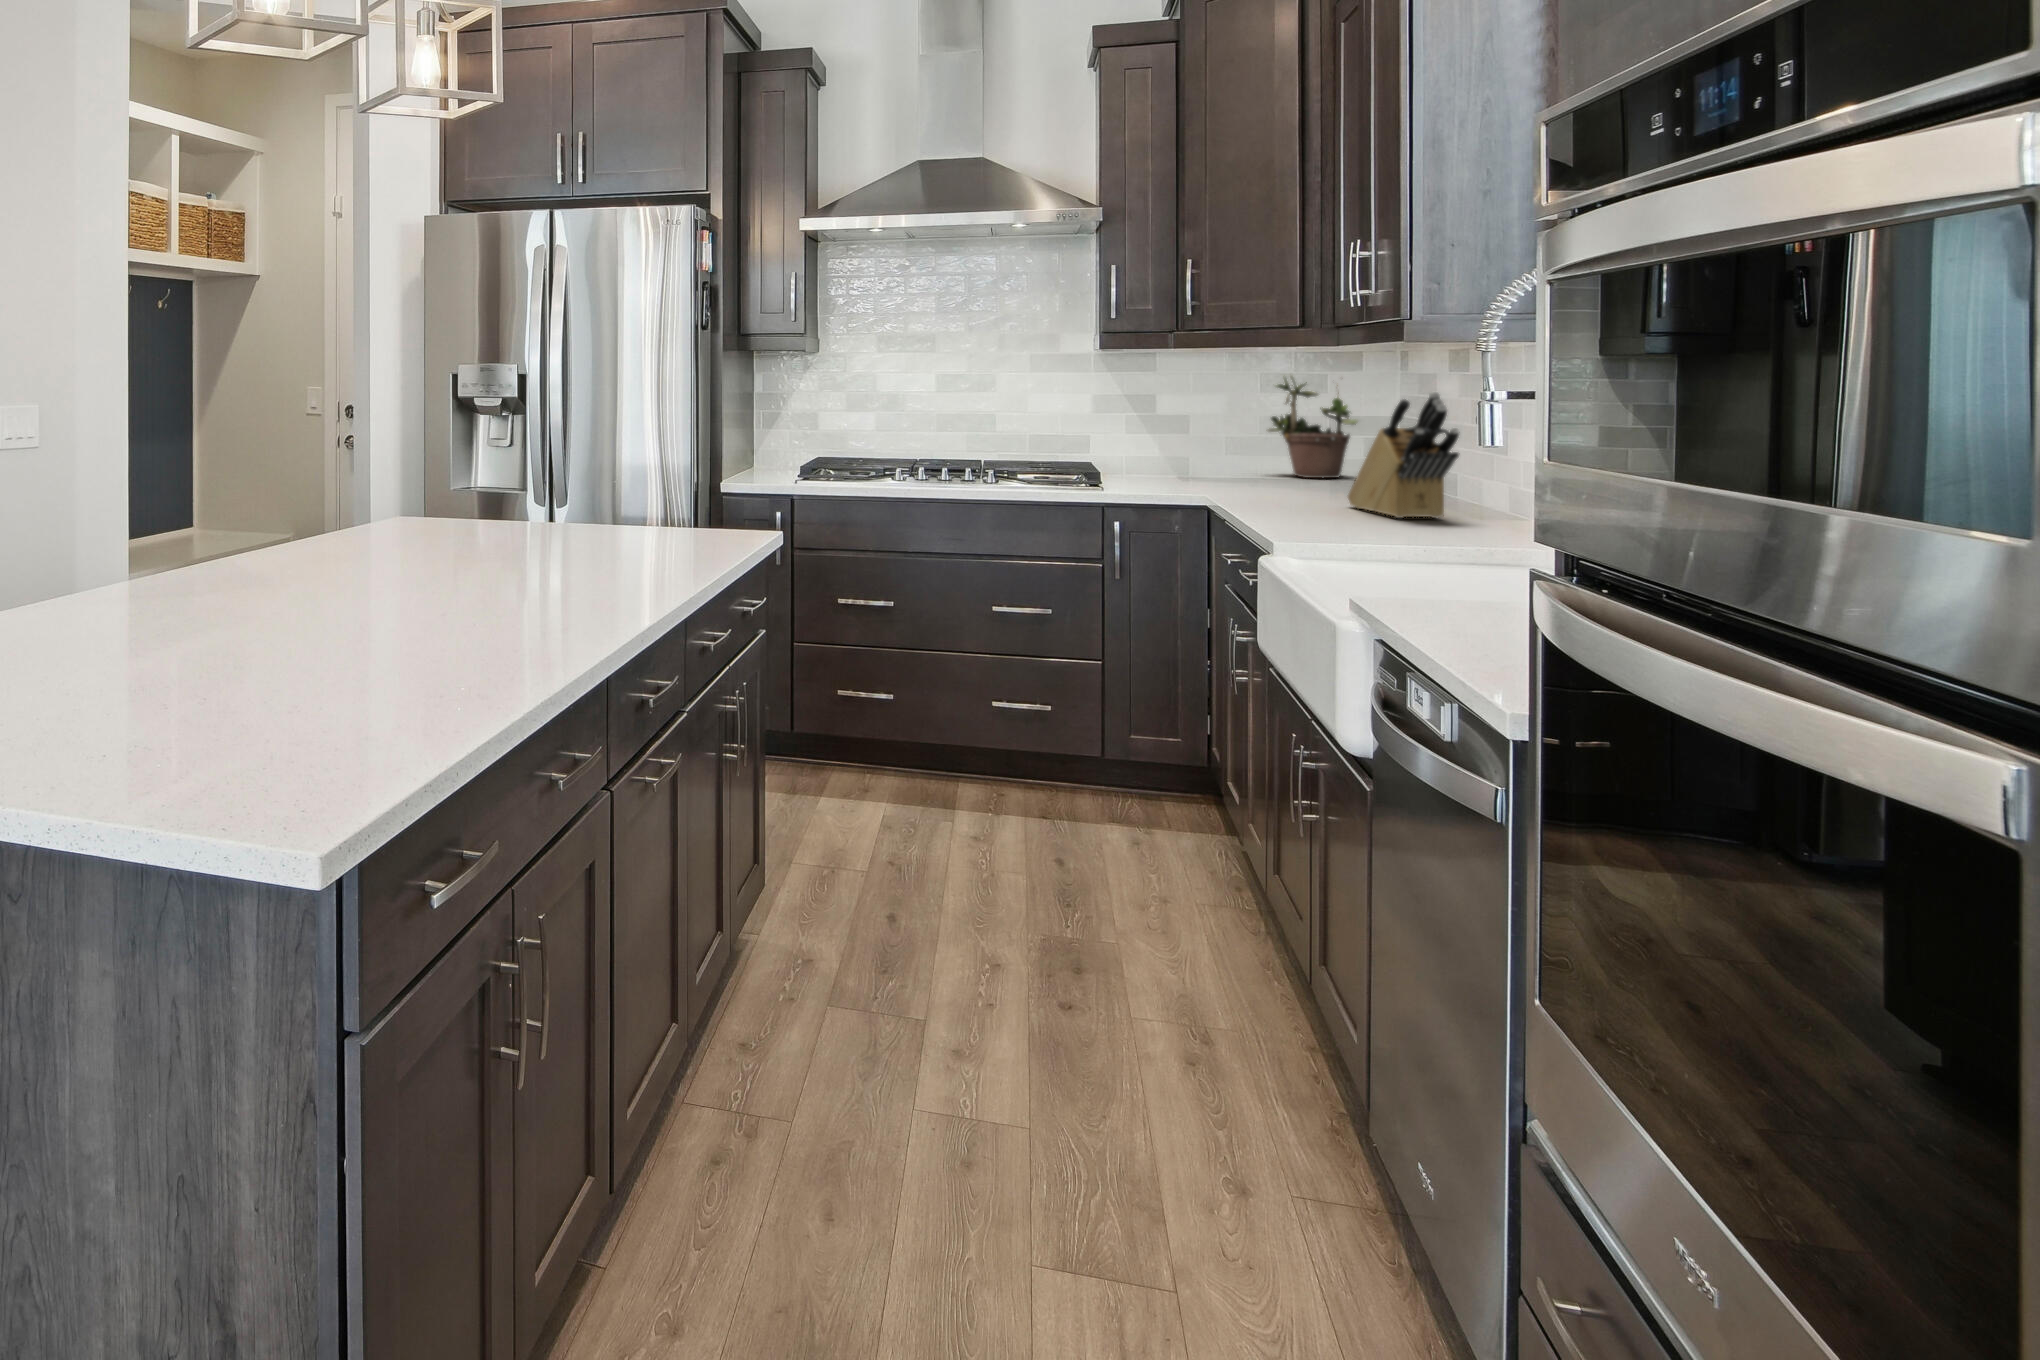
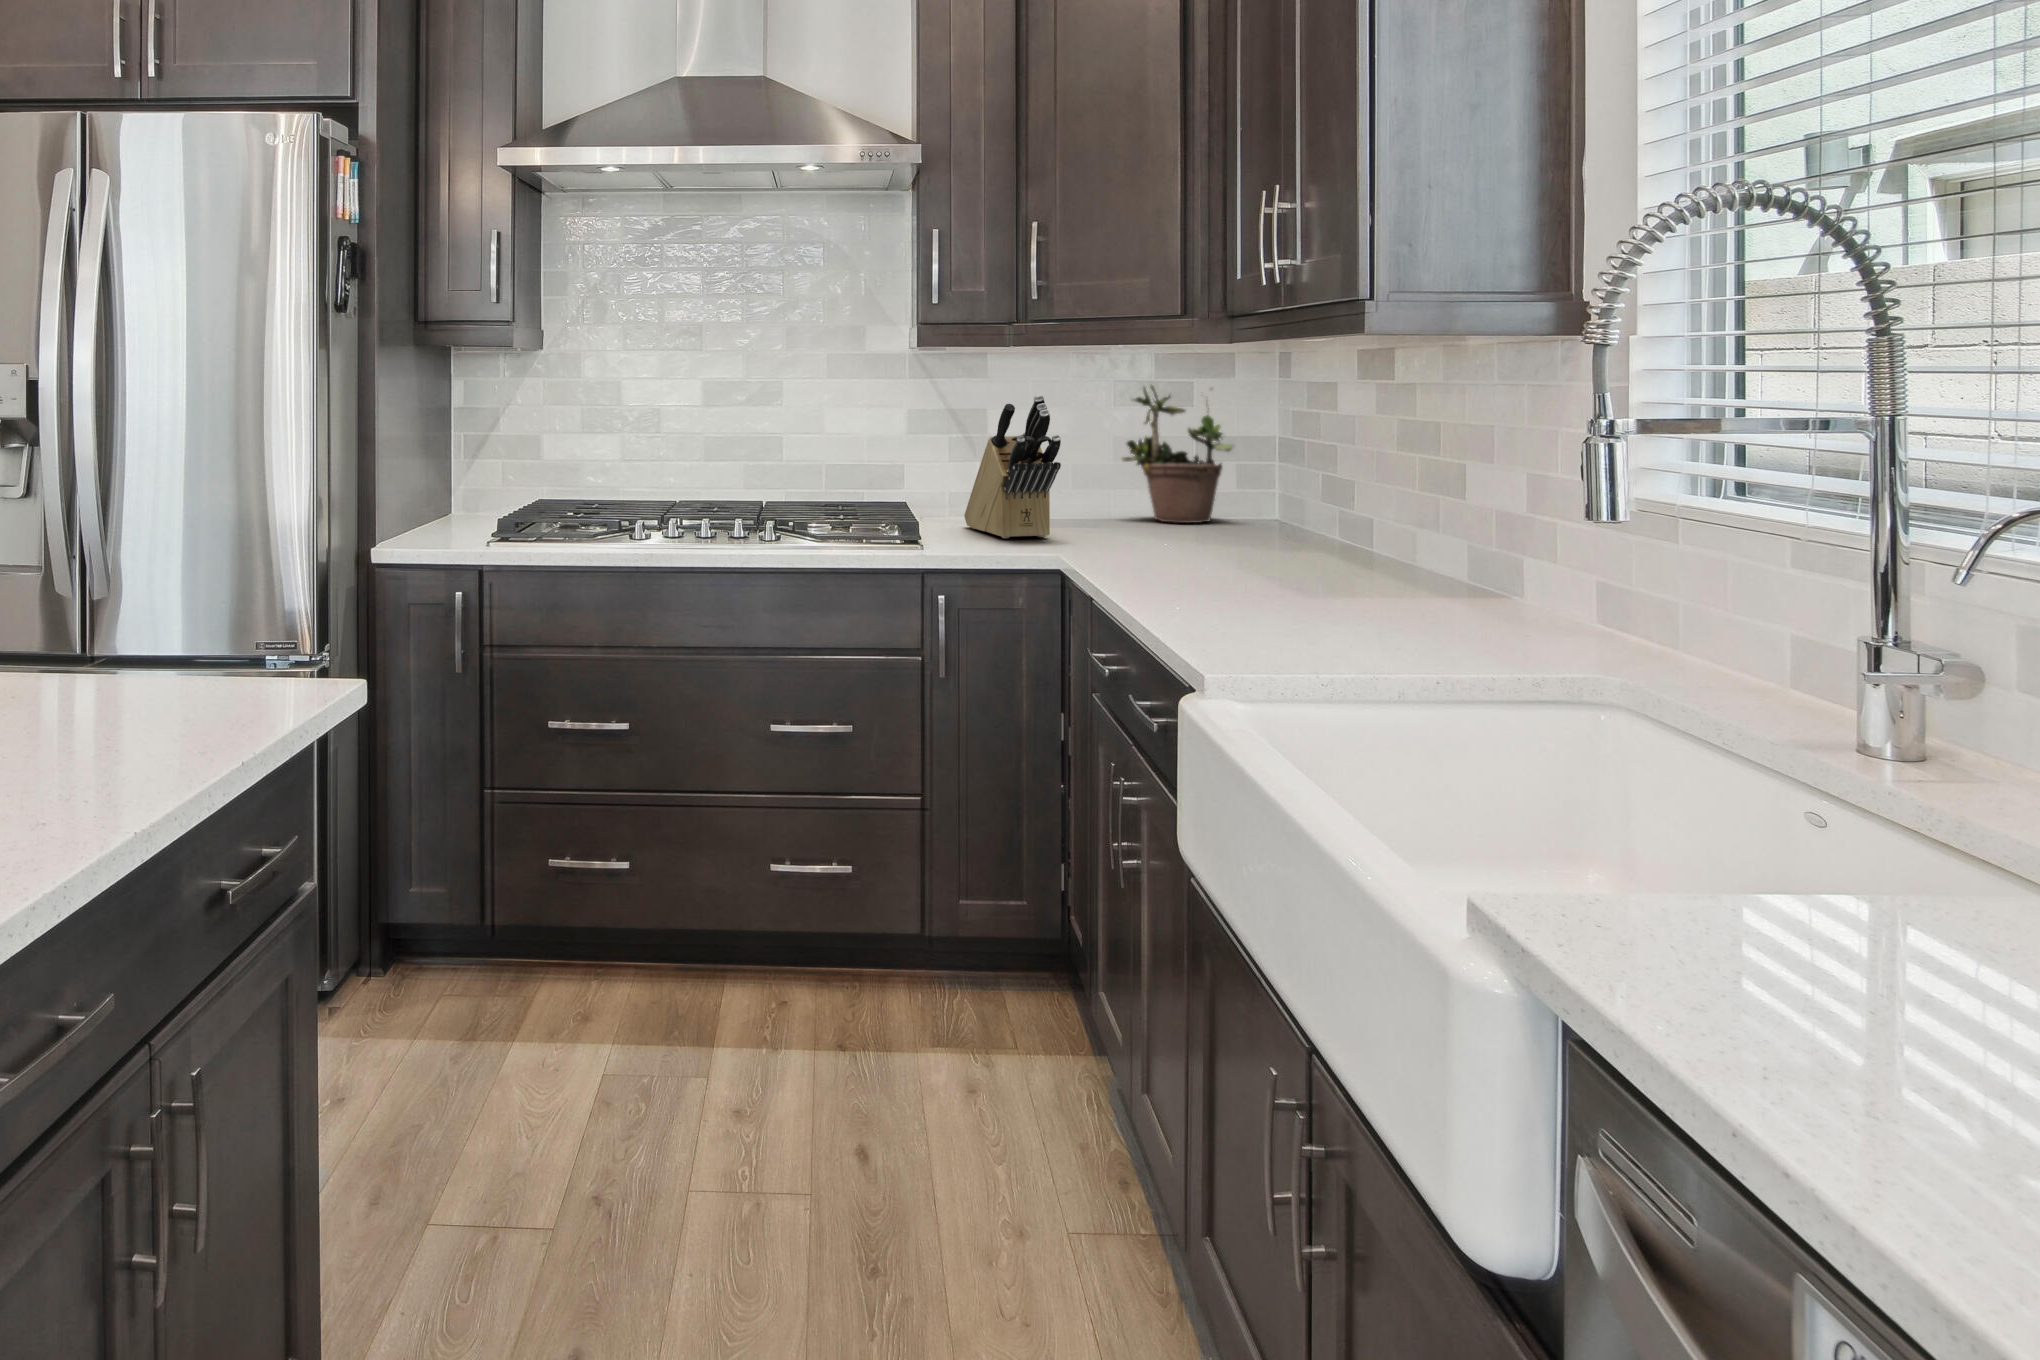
knife block: present [1348,392,1459,518] -> present [964,395,1061,538]

